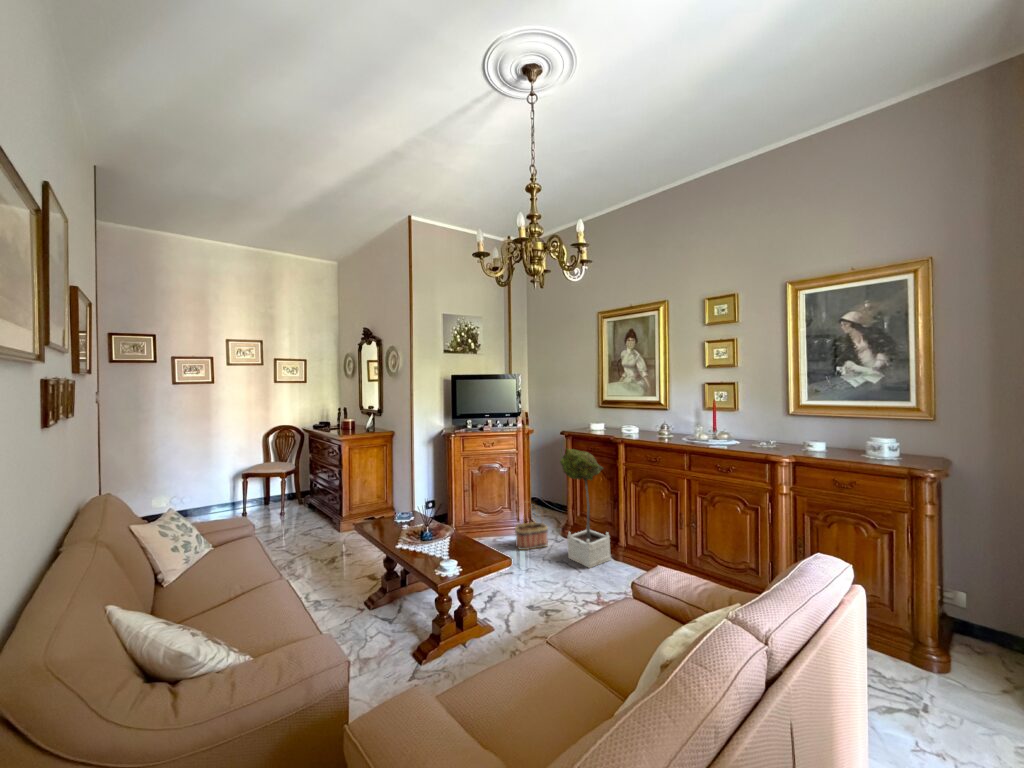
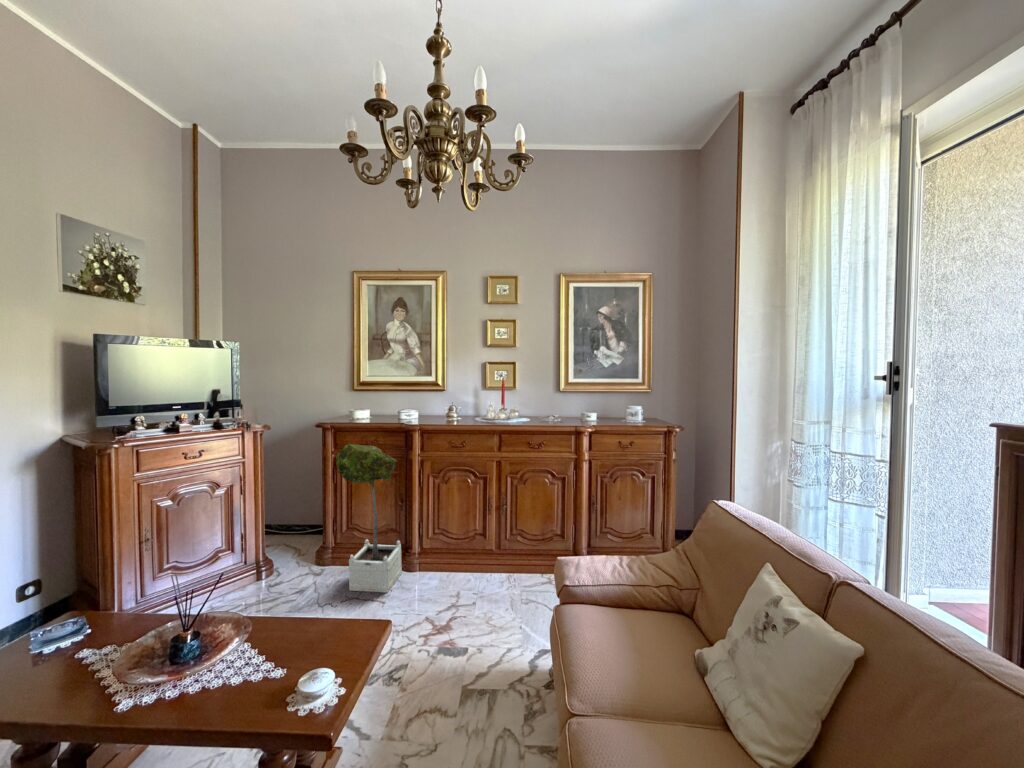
basket: present [514,506,548,550] -> none [252,530,307,607]

